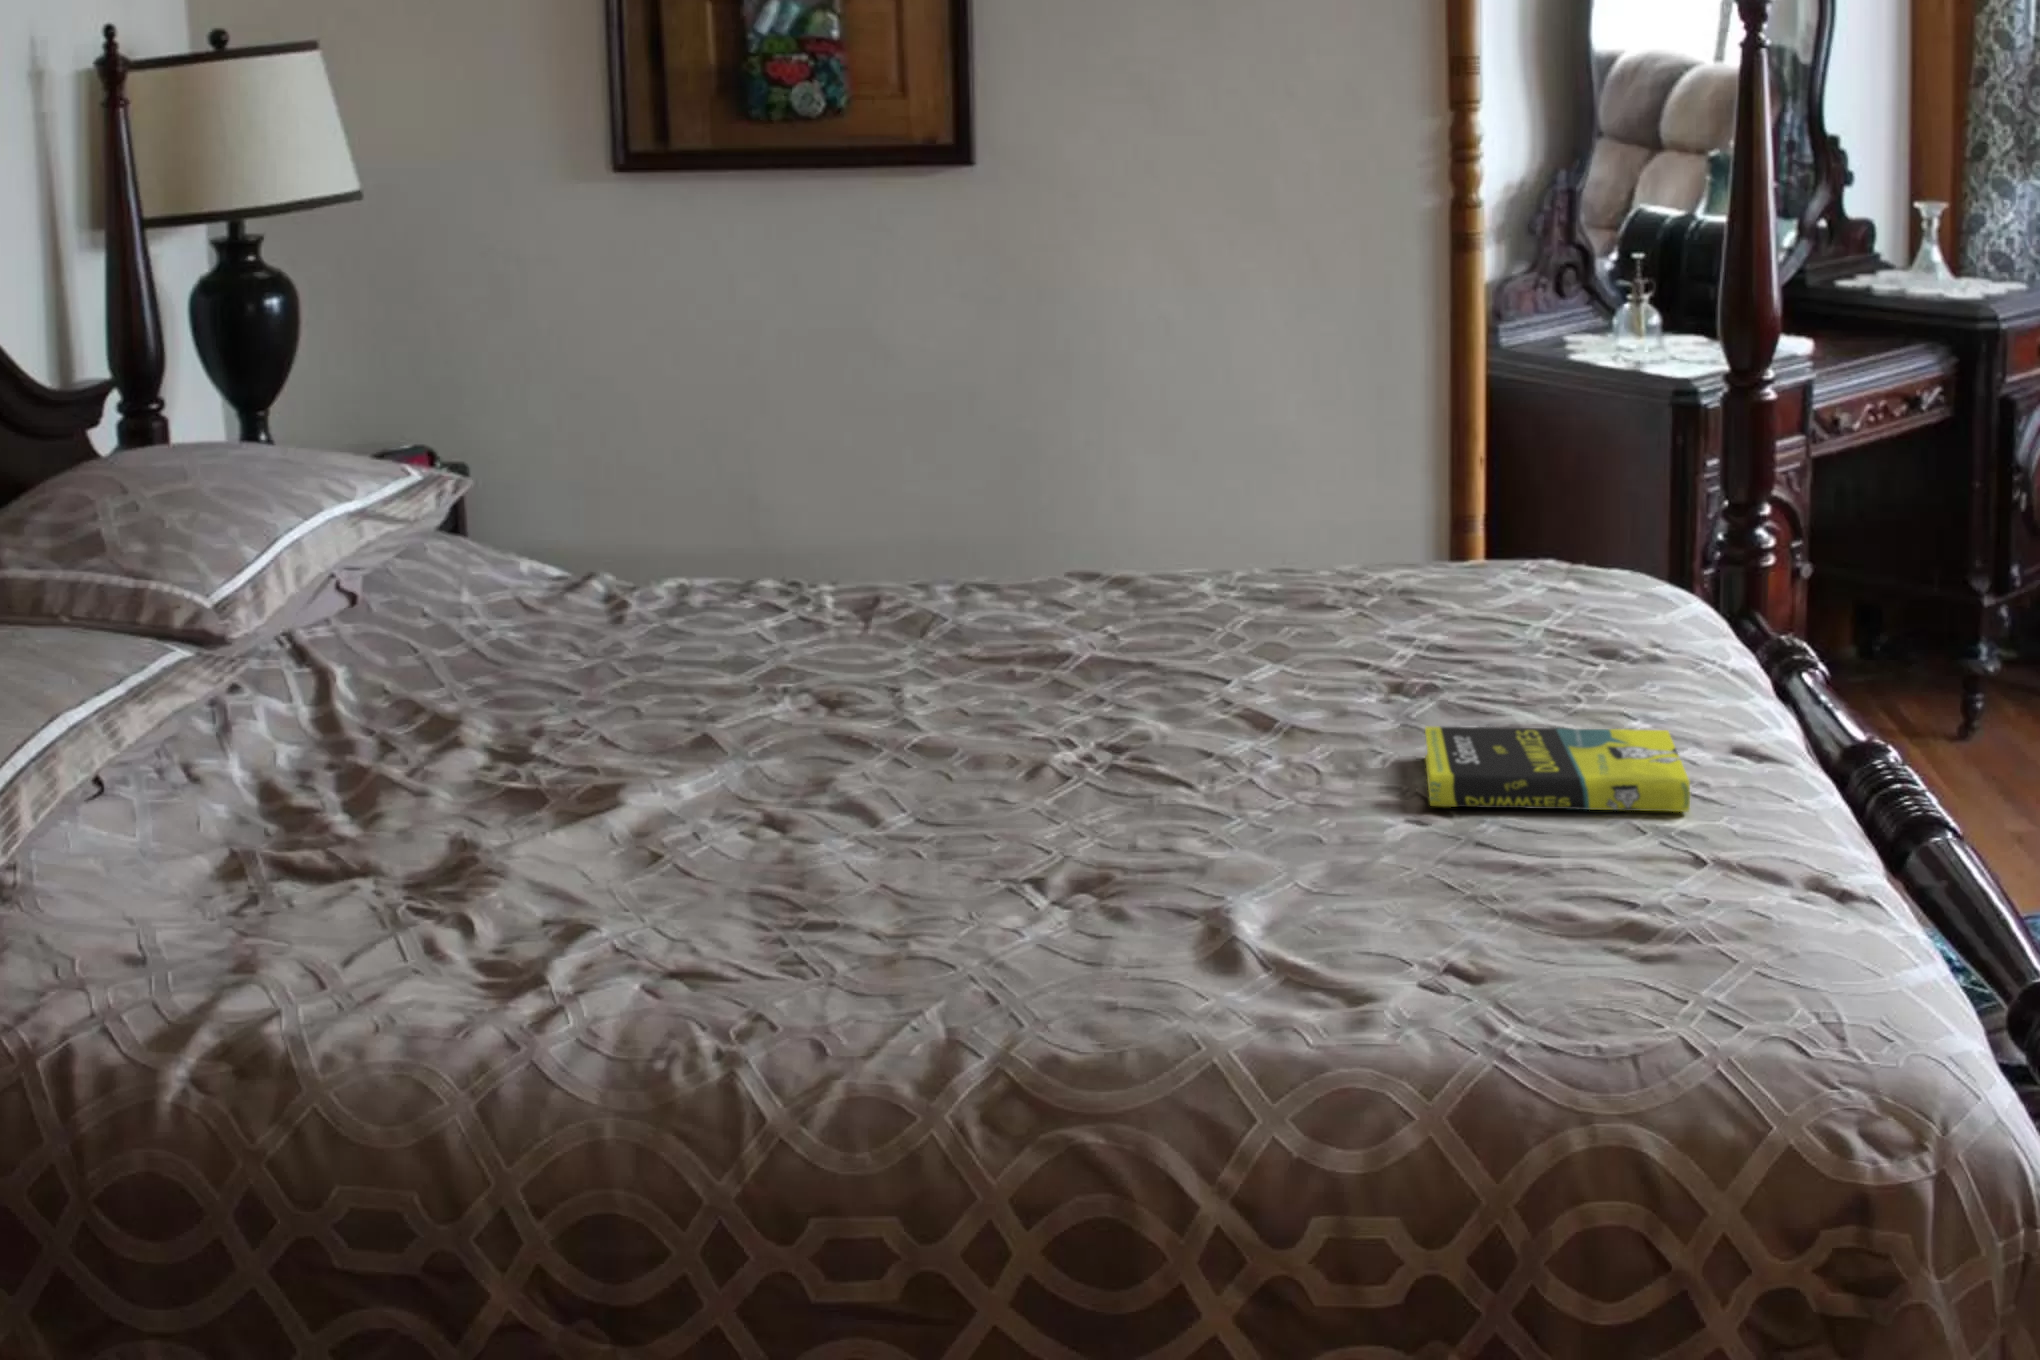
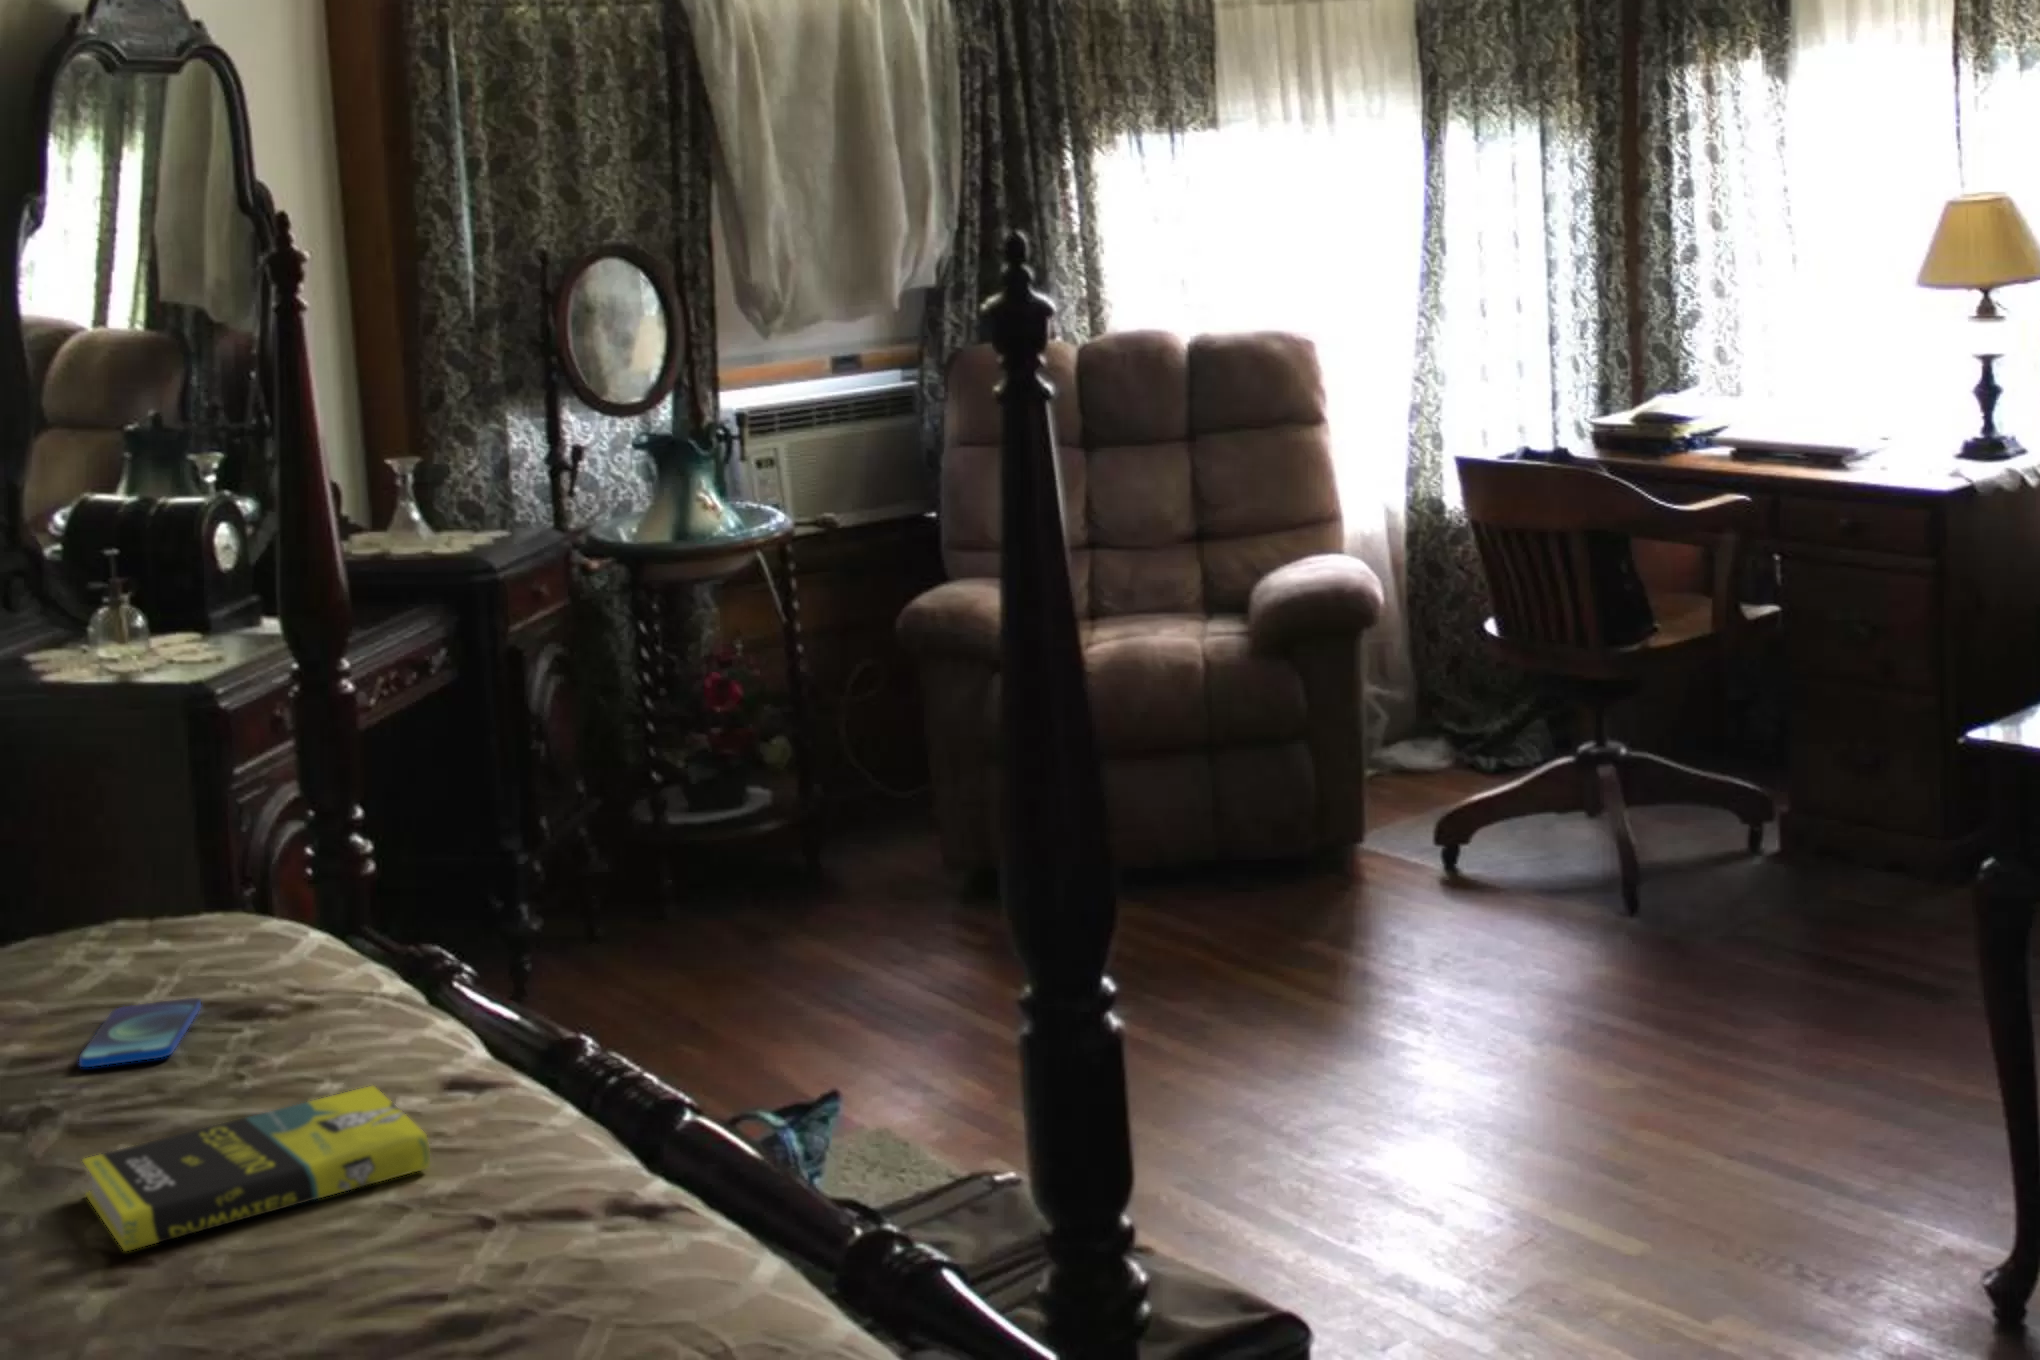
smartphone: none [1467,623,1577,669] -> present [79,998,201,1067]

